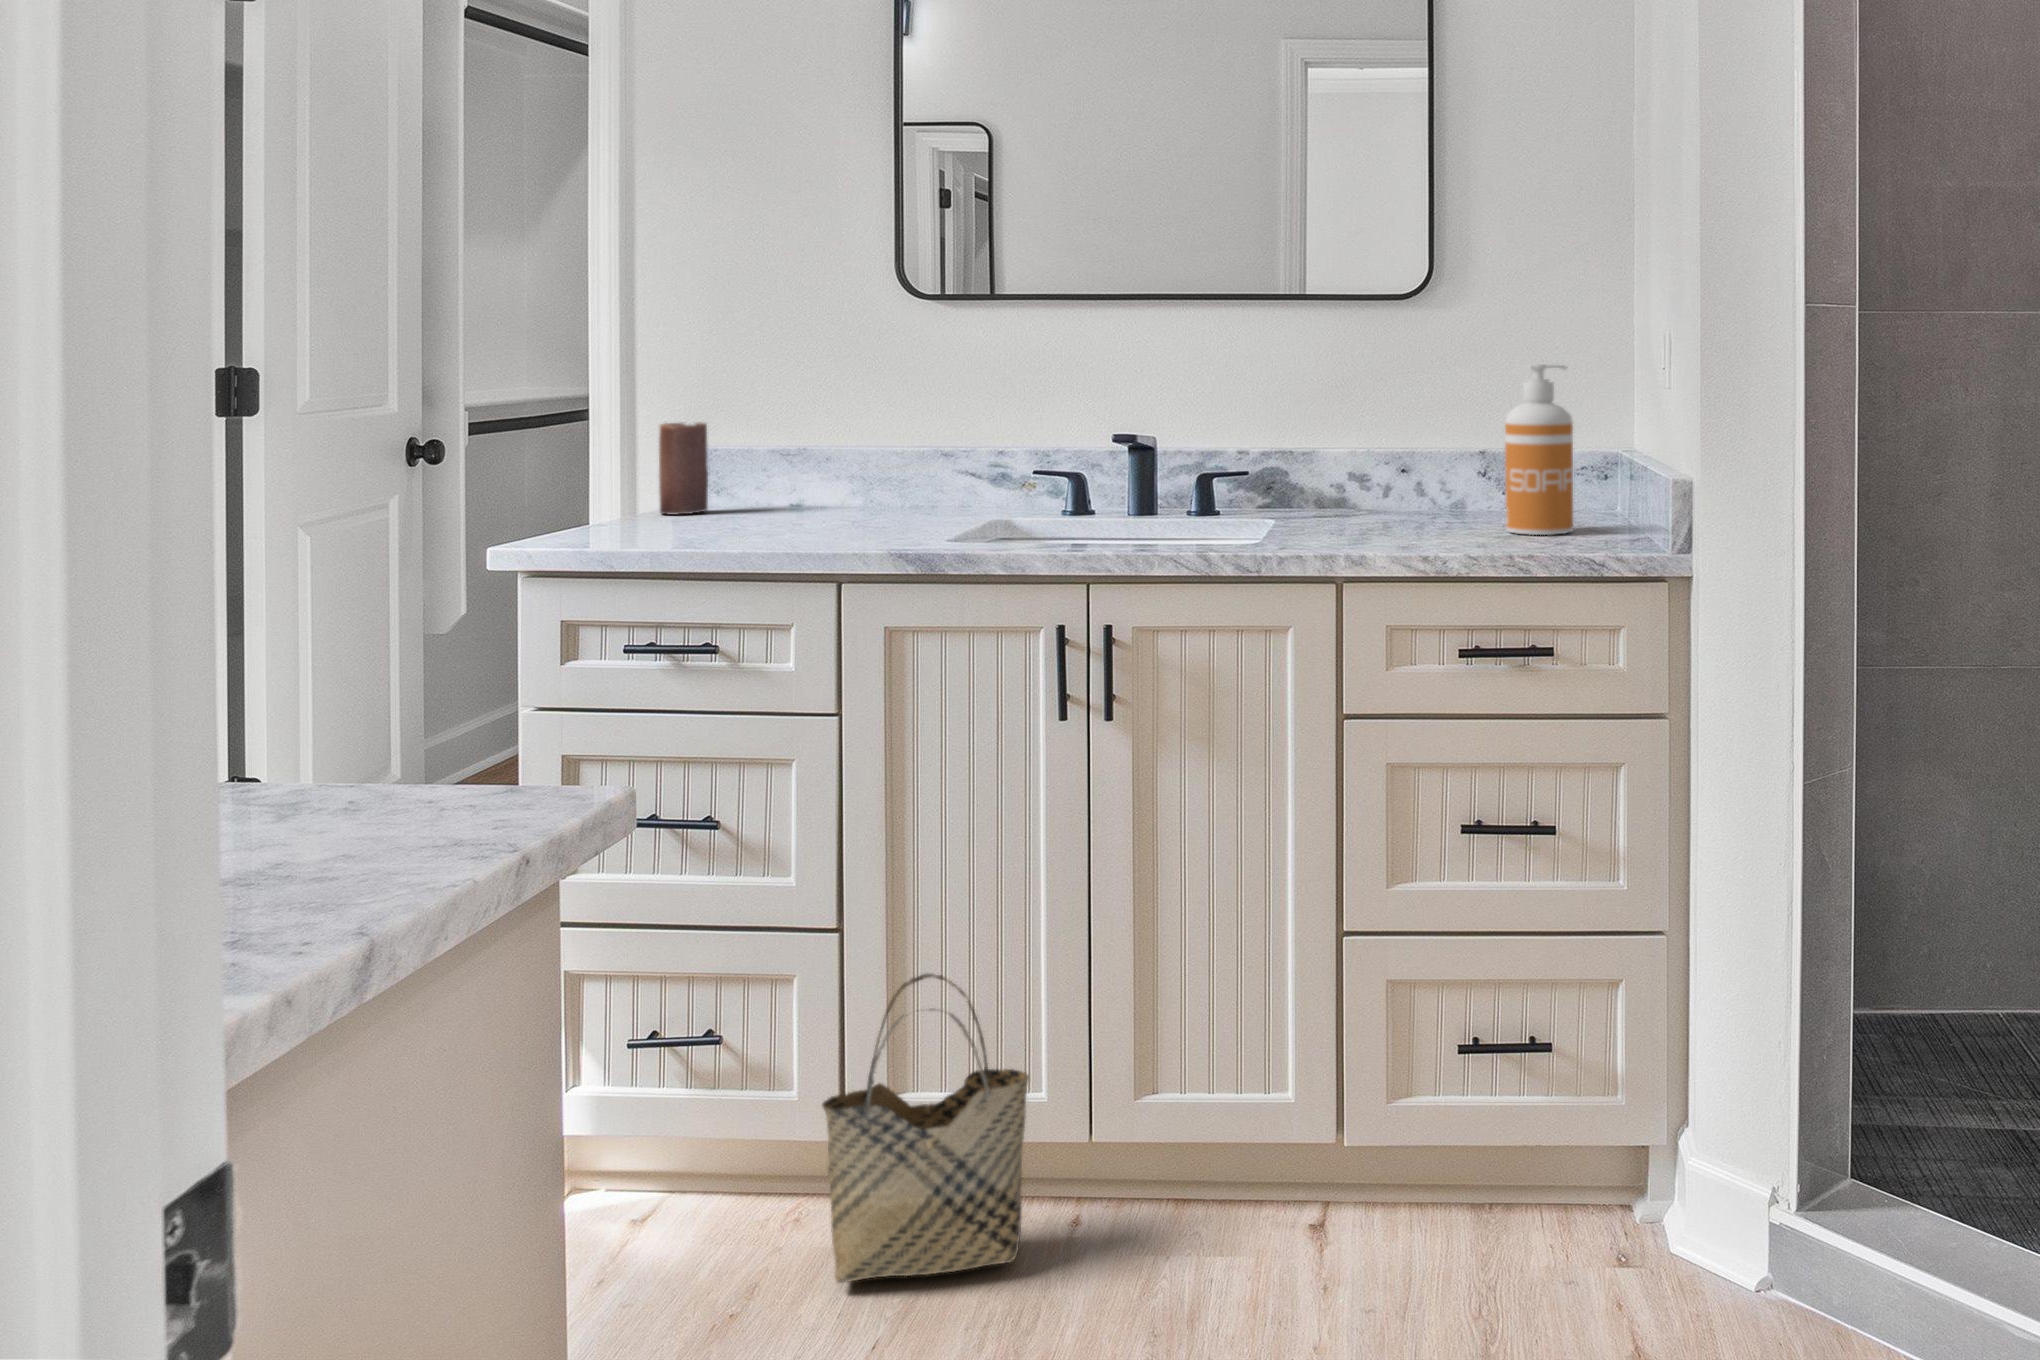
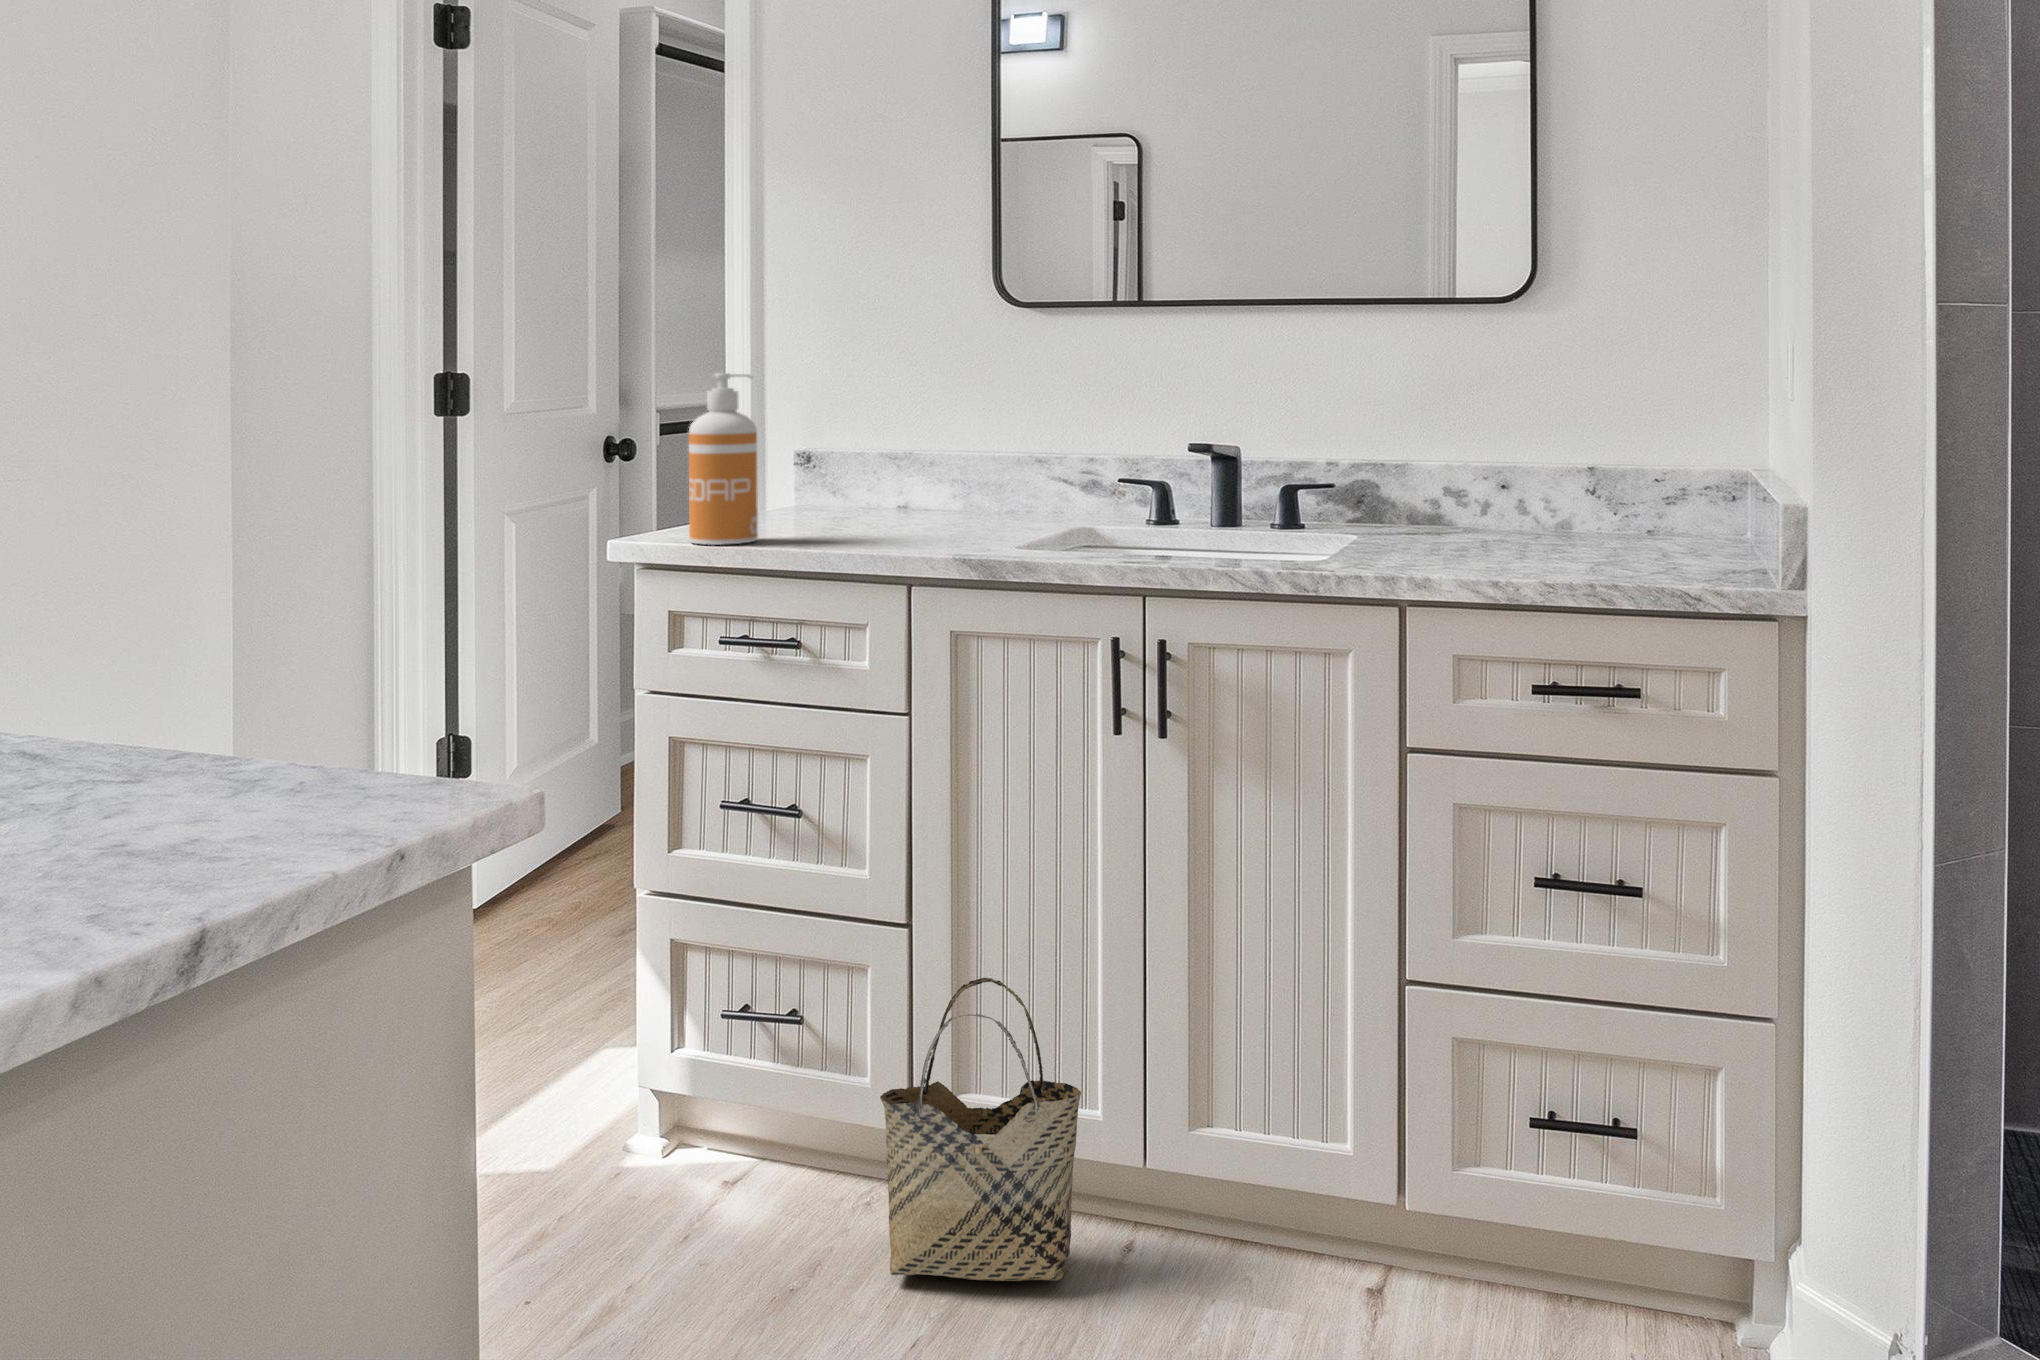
soap dispenser: present [1505,364,1573,535] -> present [689,373,758,545]
candle: present [659,422,708,515] -> none [783,426,826,513]

